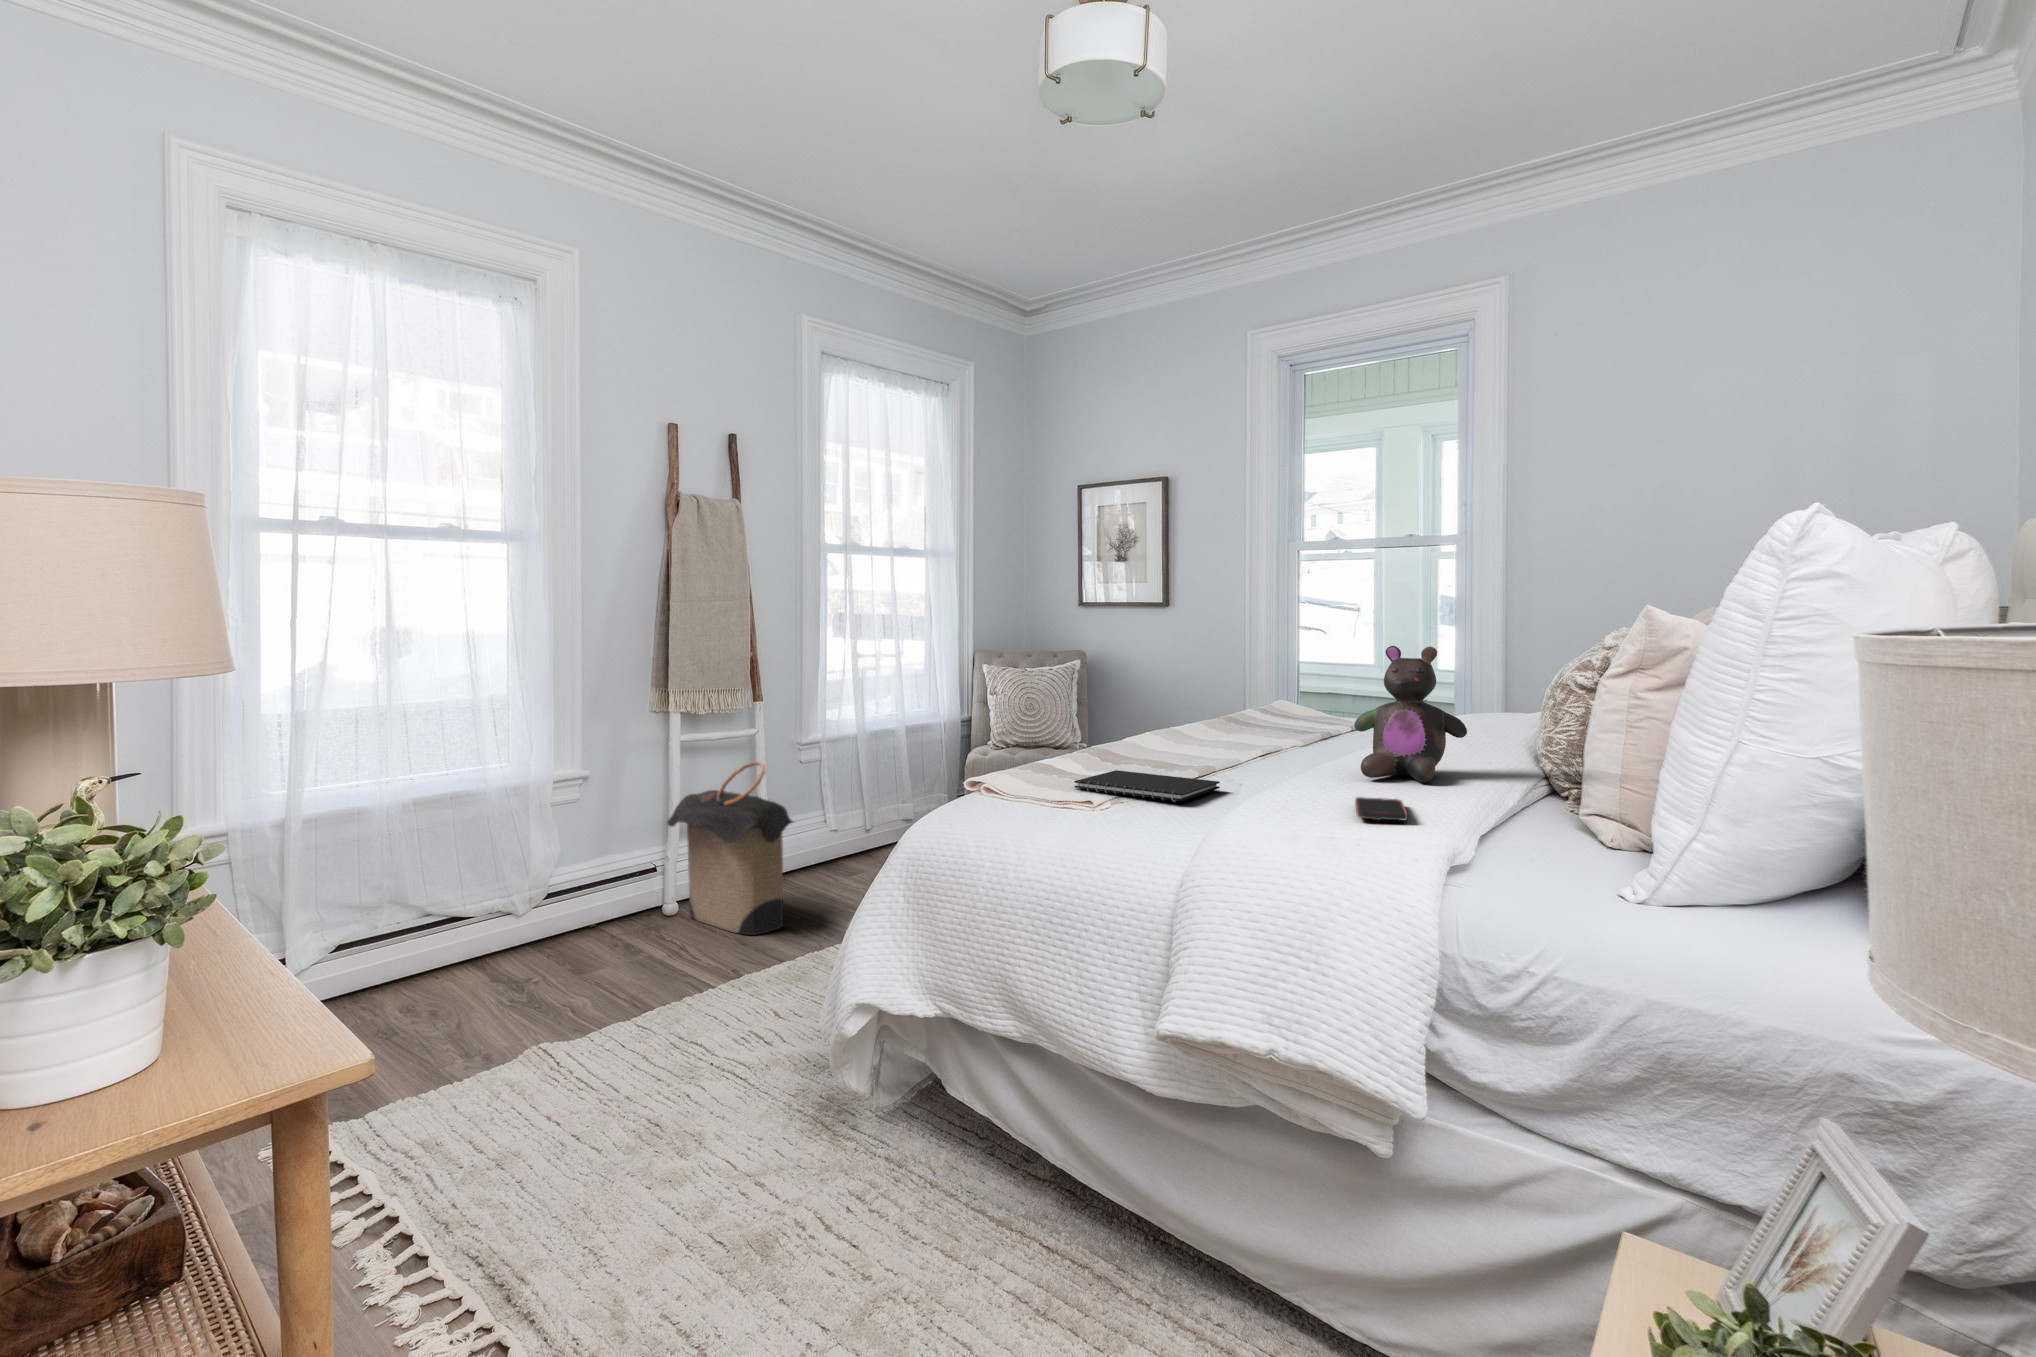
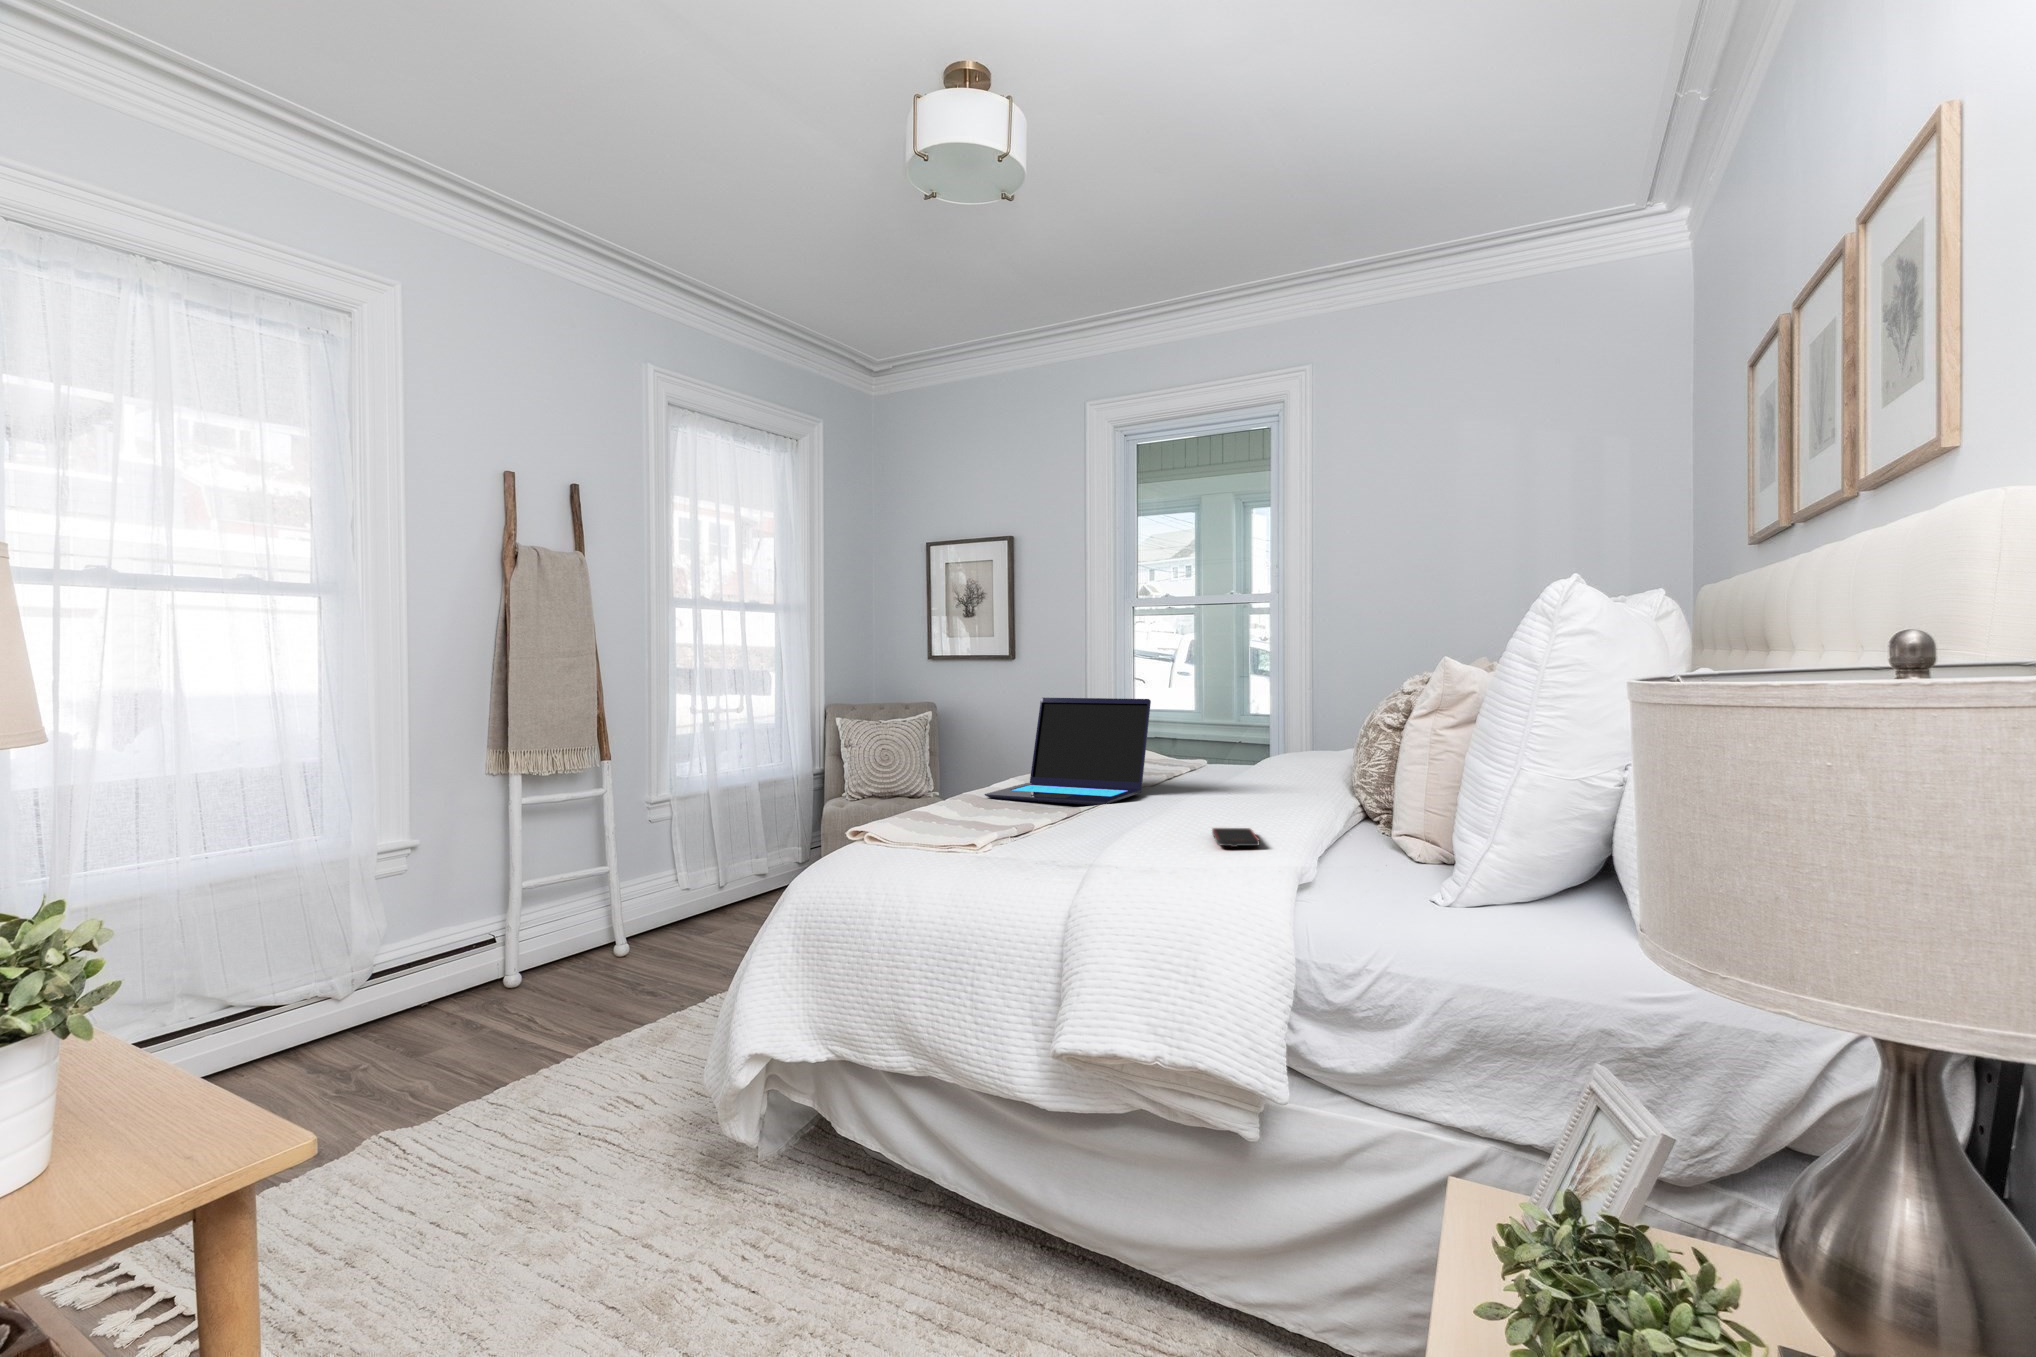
stuffed bear: present [1354,646,1467,782] -> none [1203,693,1298,813]
laptop: none [1117,649,1305,767] -> present [984,698,1151,805]
laundry hamper: present [667,761,793,935] -> none [507,819,652,1000]
notebook: present [1074,770,1220,802] -> none [952,813,1086,840]

